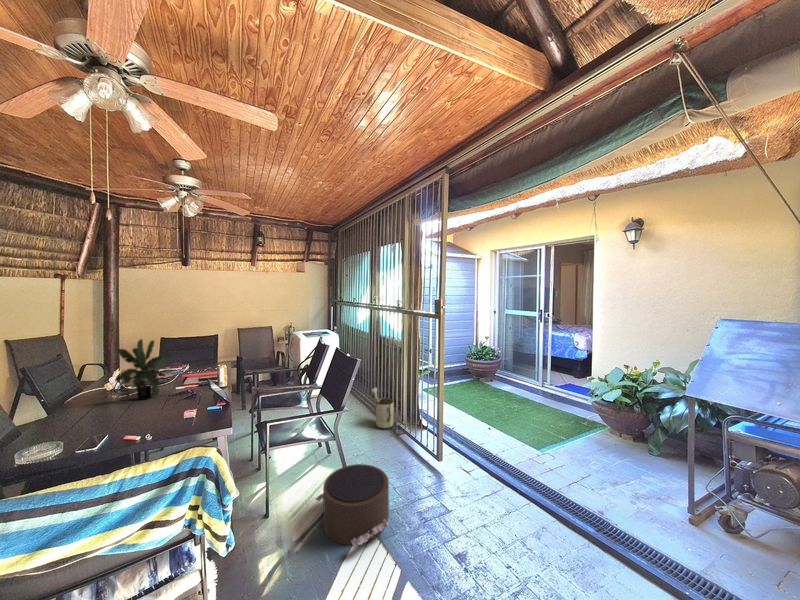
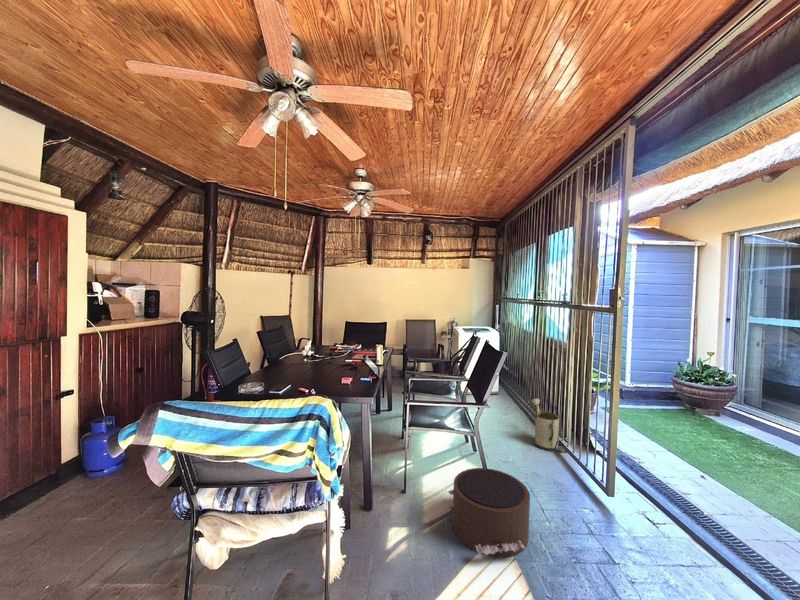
potted plant: present [114,339,172,400] -> none [304,315,342,363]

